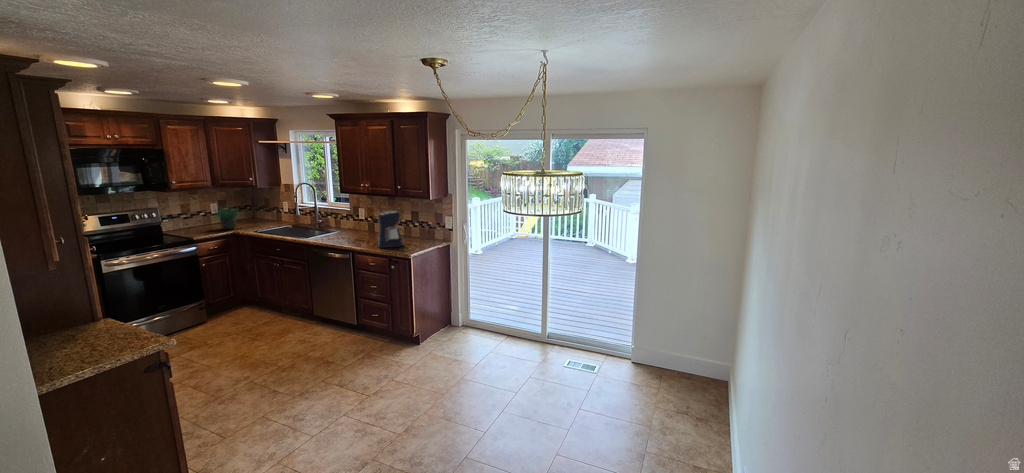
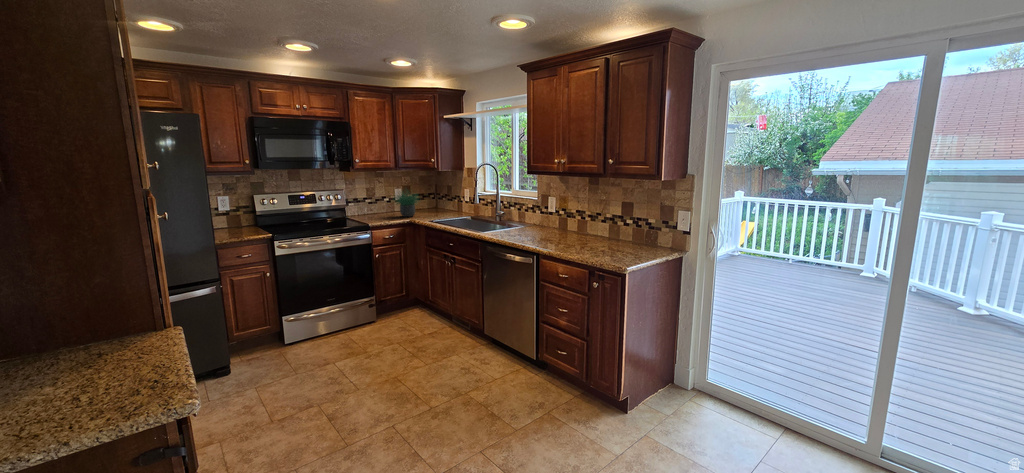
coffee maker: present [378,211,404,248] -> none [573,198,611,253]

